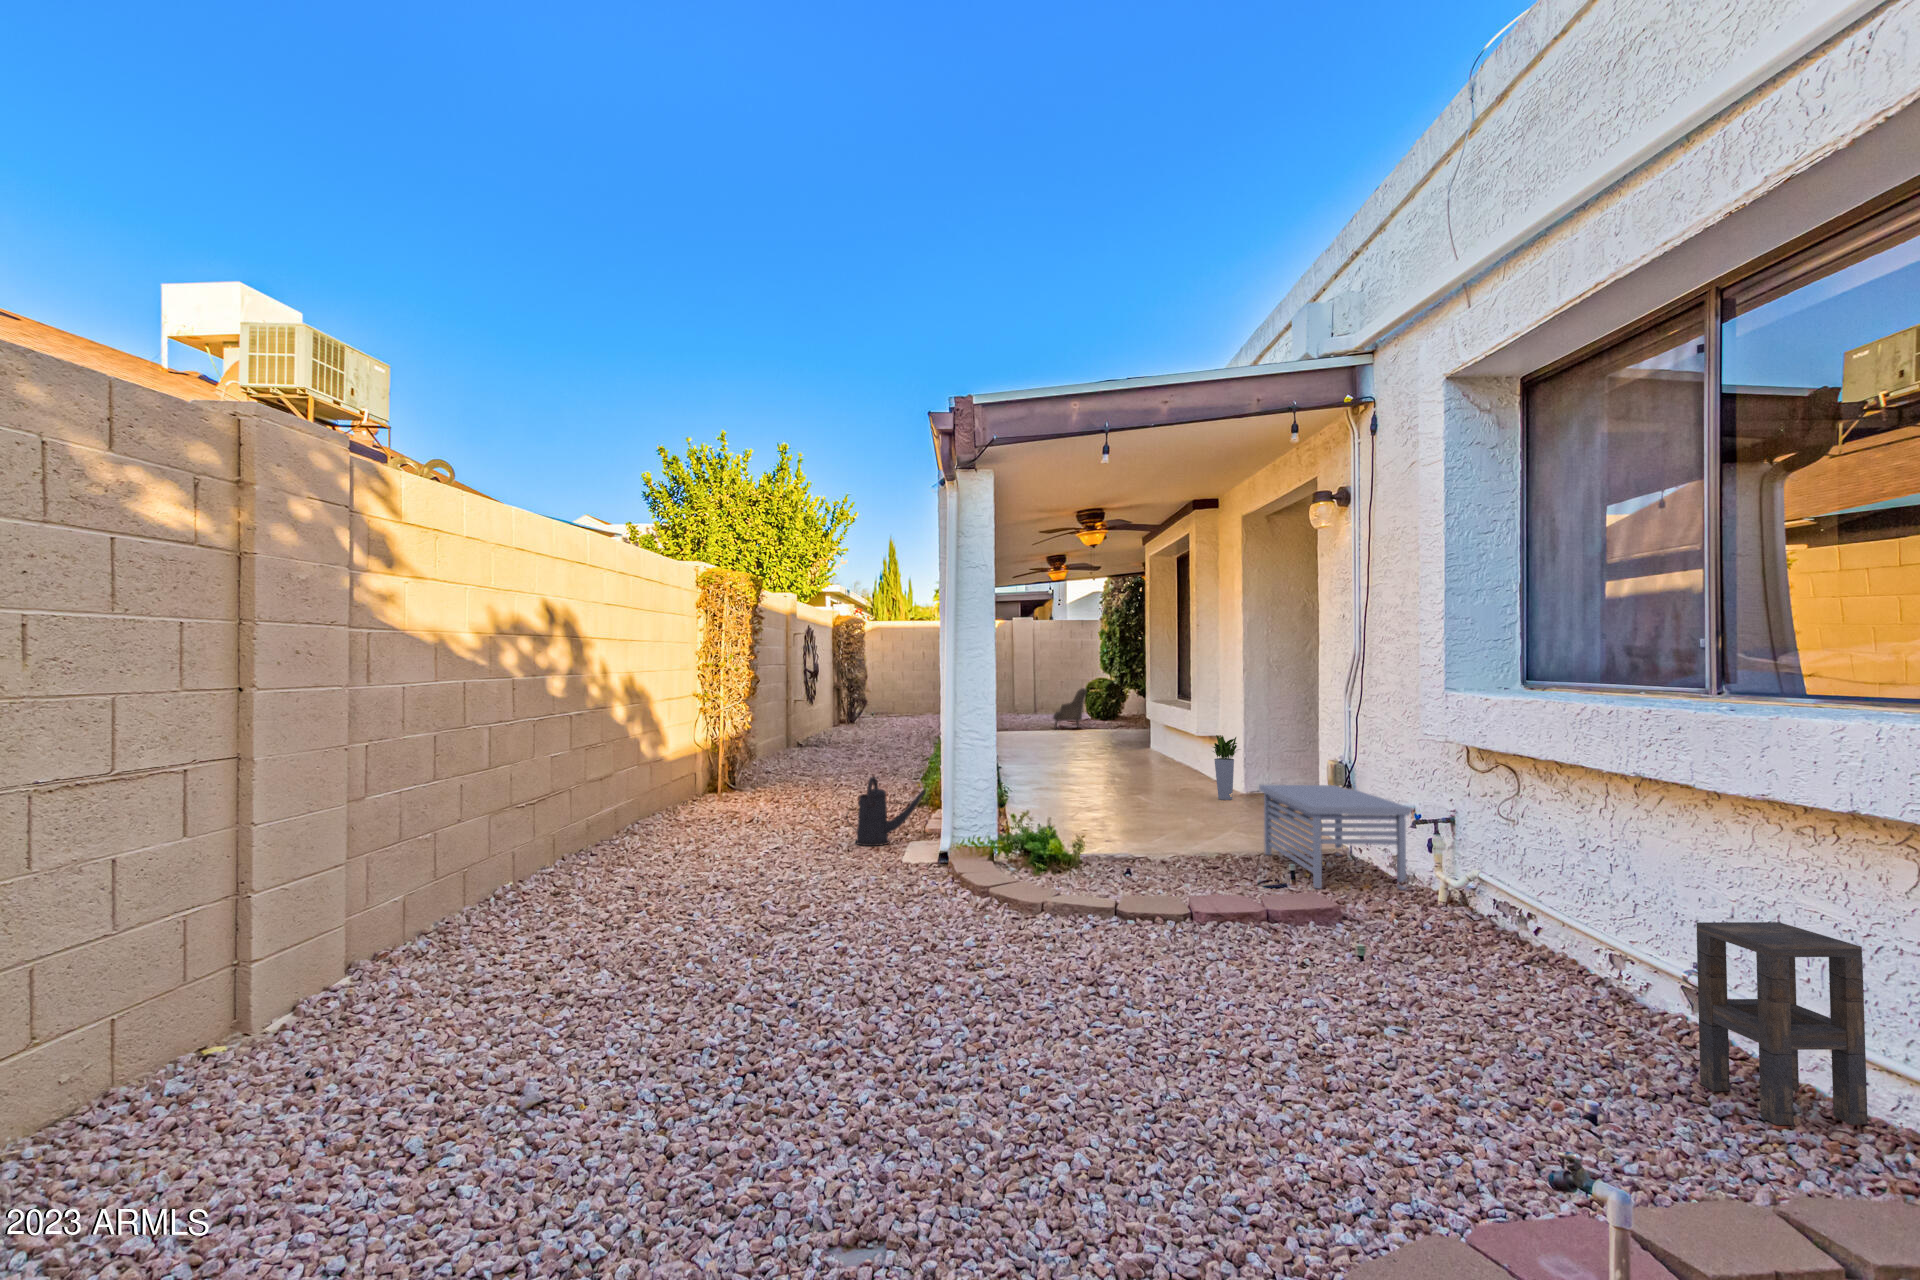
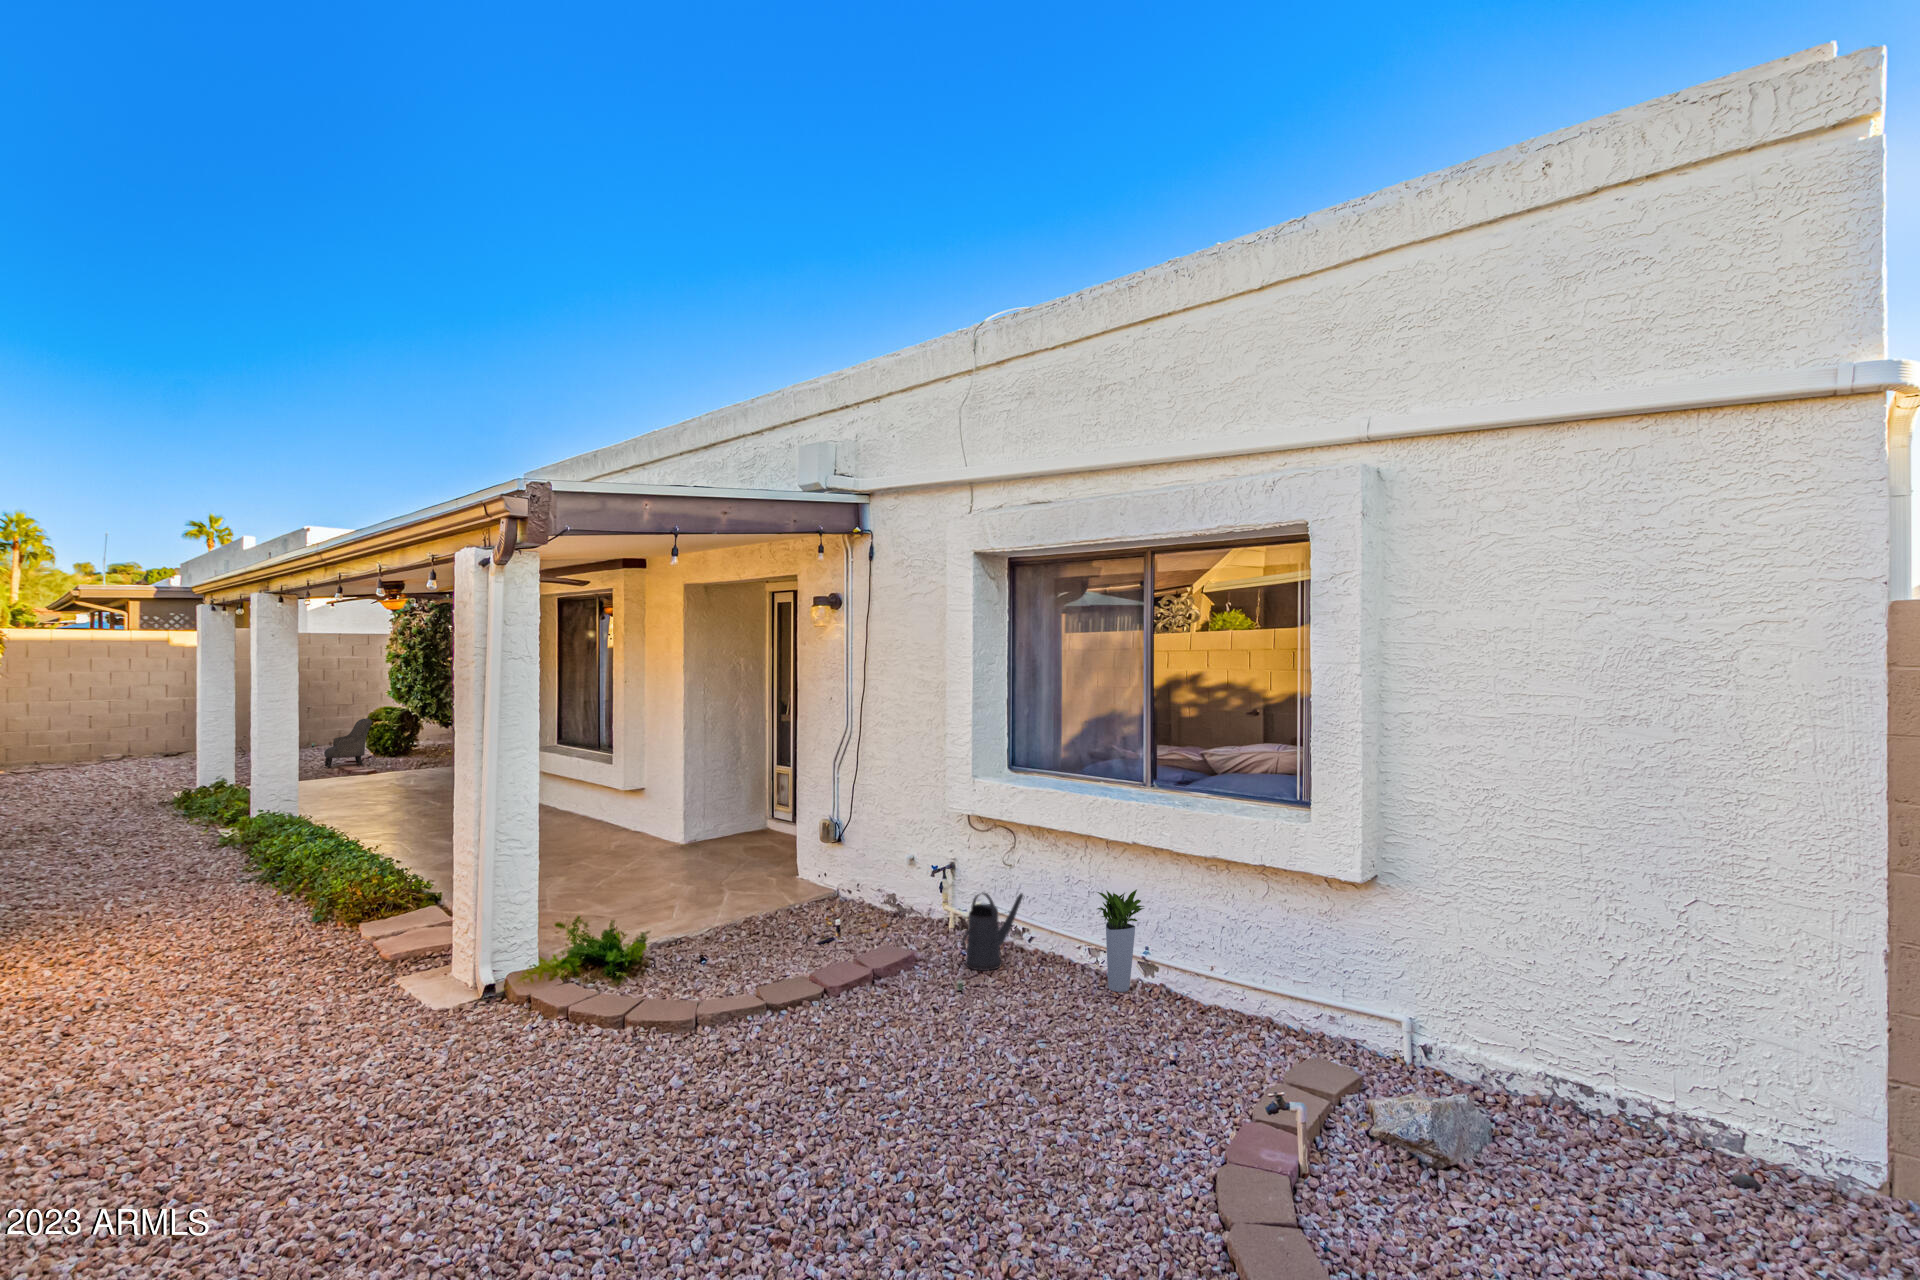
planter: present [1213,735,1237,800] -> present [1097,889,1144,992]
watering can: present [846,777,926,846] -> present [962,892,1023,971]
storage bench: present [1259,785,1412,890] -> none [773,839,913,935]
side table: present [1697,922,1868,1125] -> none [1189,924,1252,1035]

